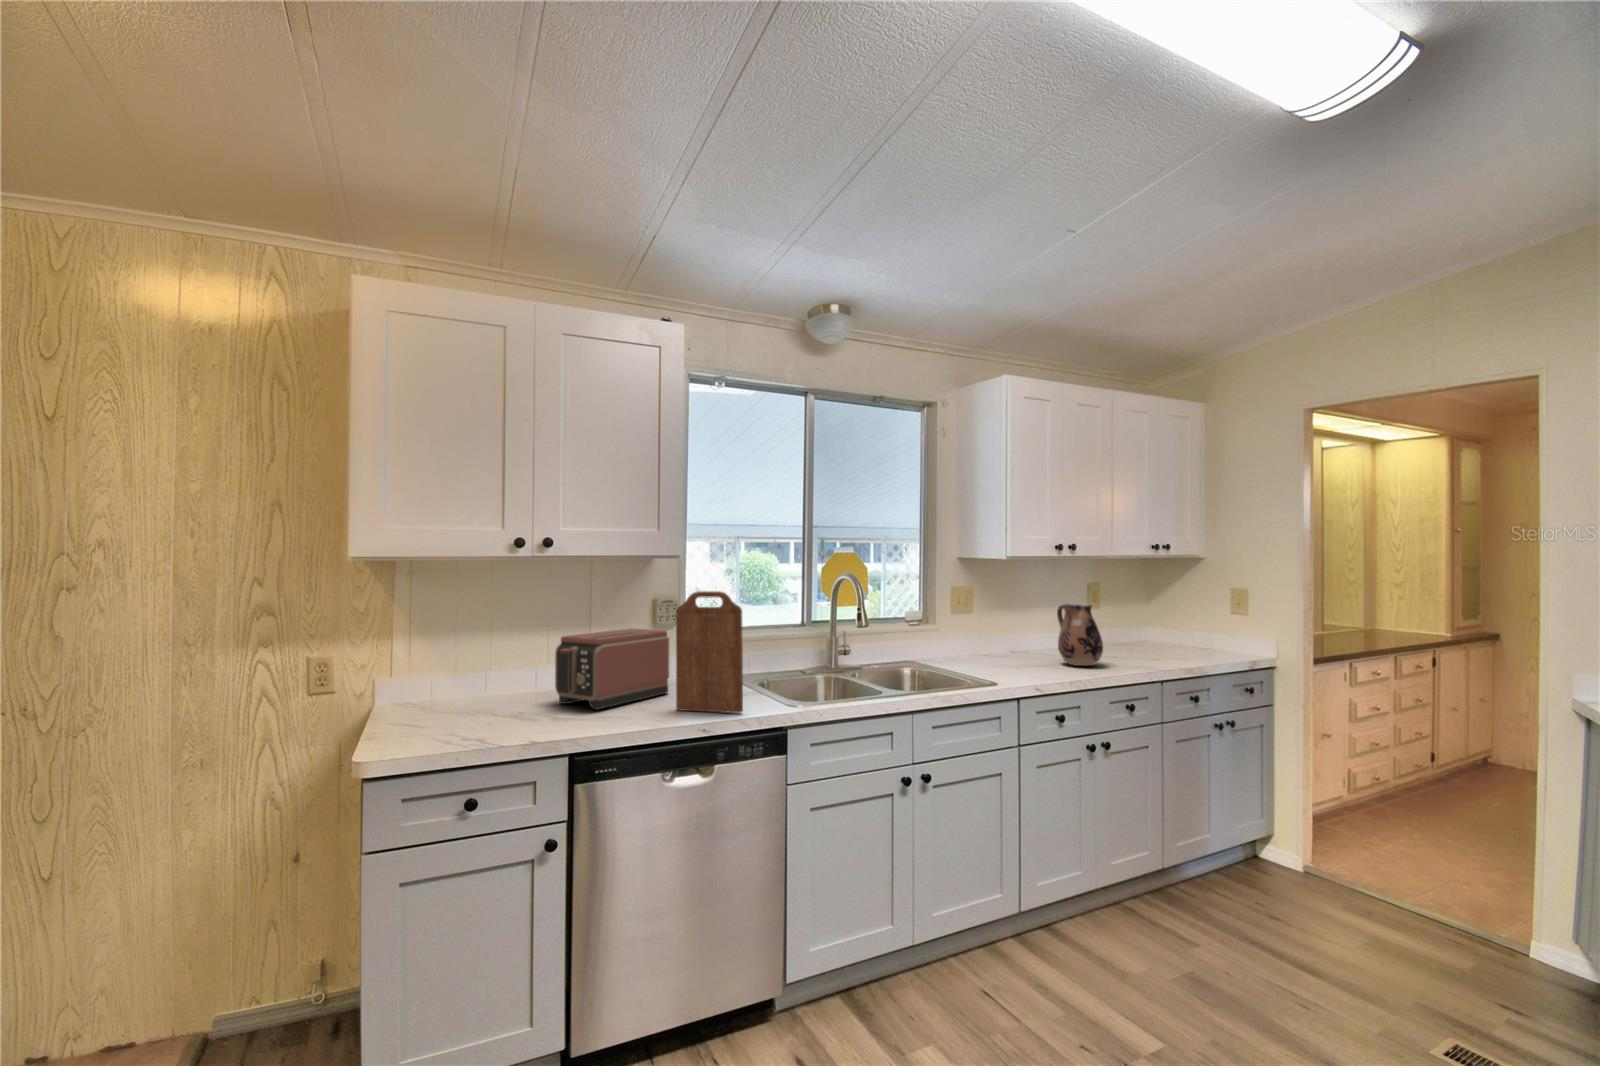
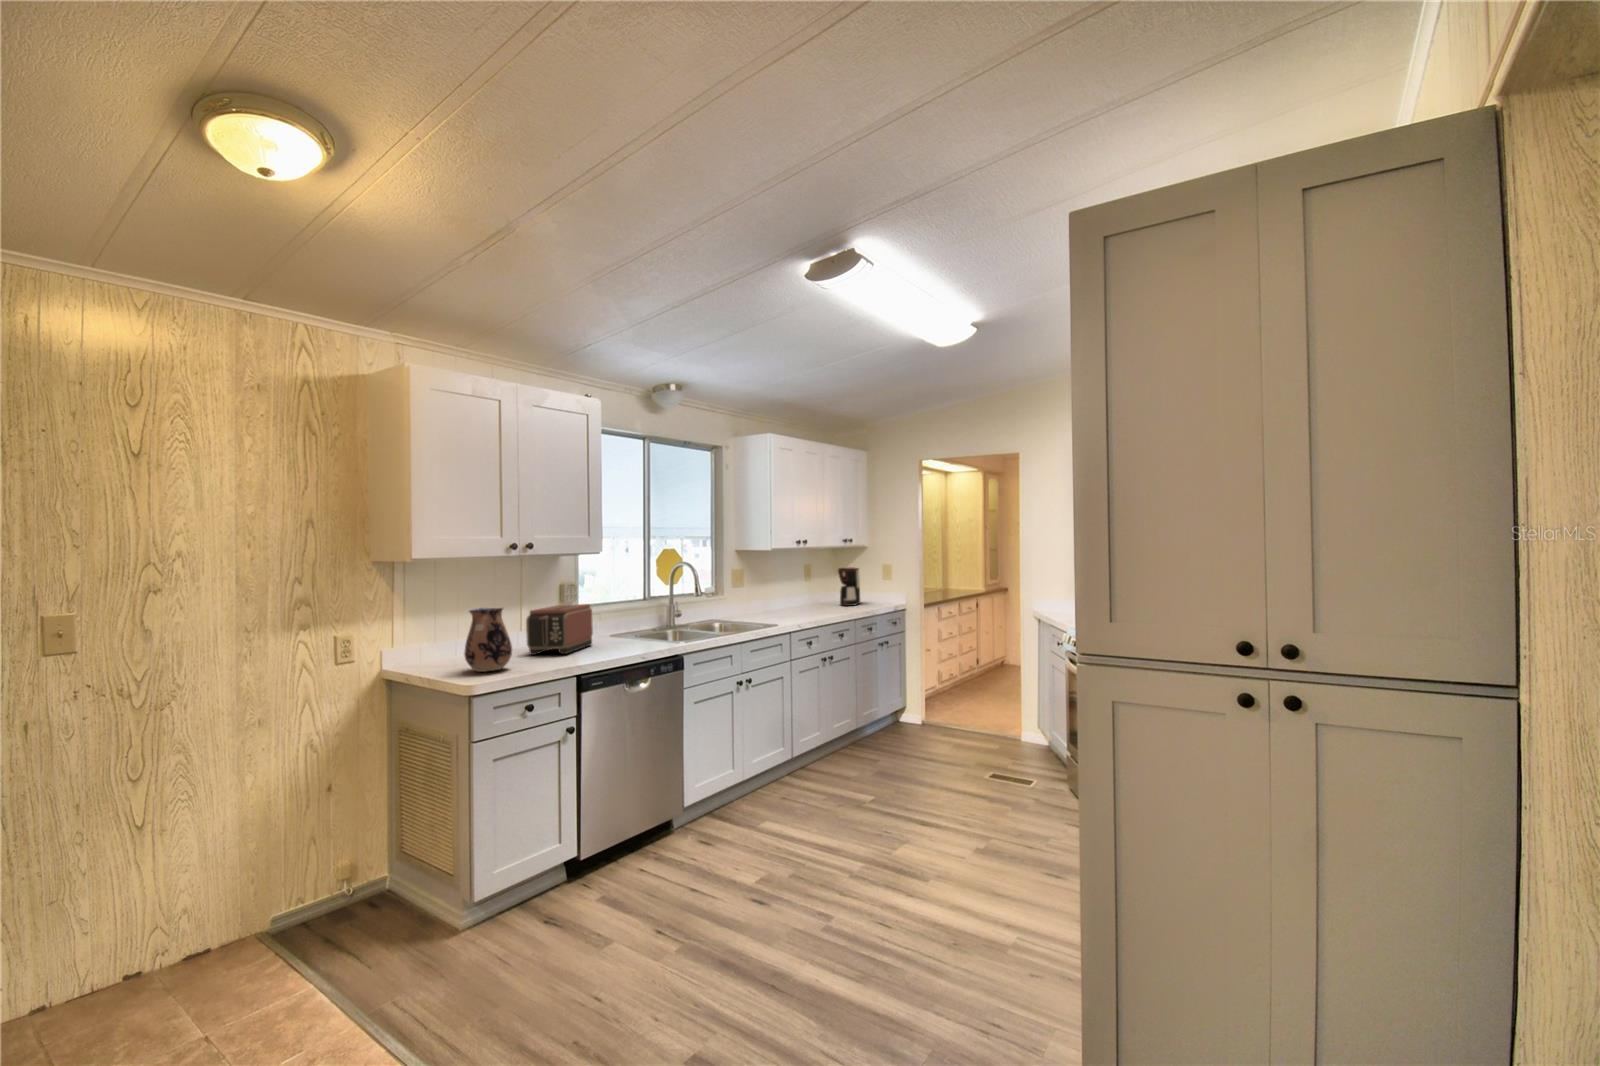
coffee maker: none [1138,588,1182,652] -> present [838,568,860,606]
cutting board: present [676,591,743,713] -> none [613,576,658,650]
ceramic pitcher: present [1057,604,1103,666] -> present [464,608,512,672]

